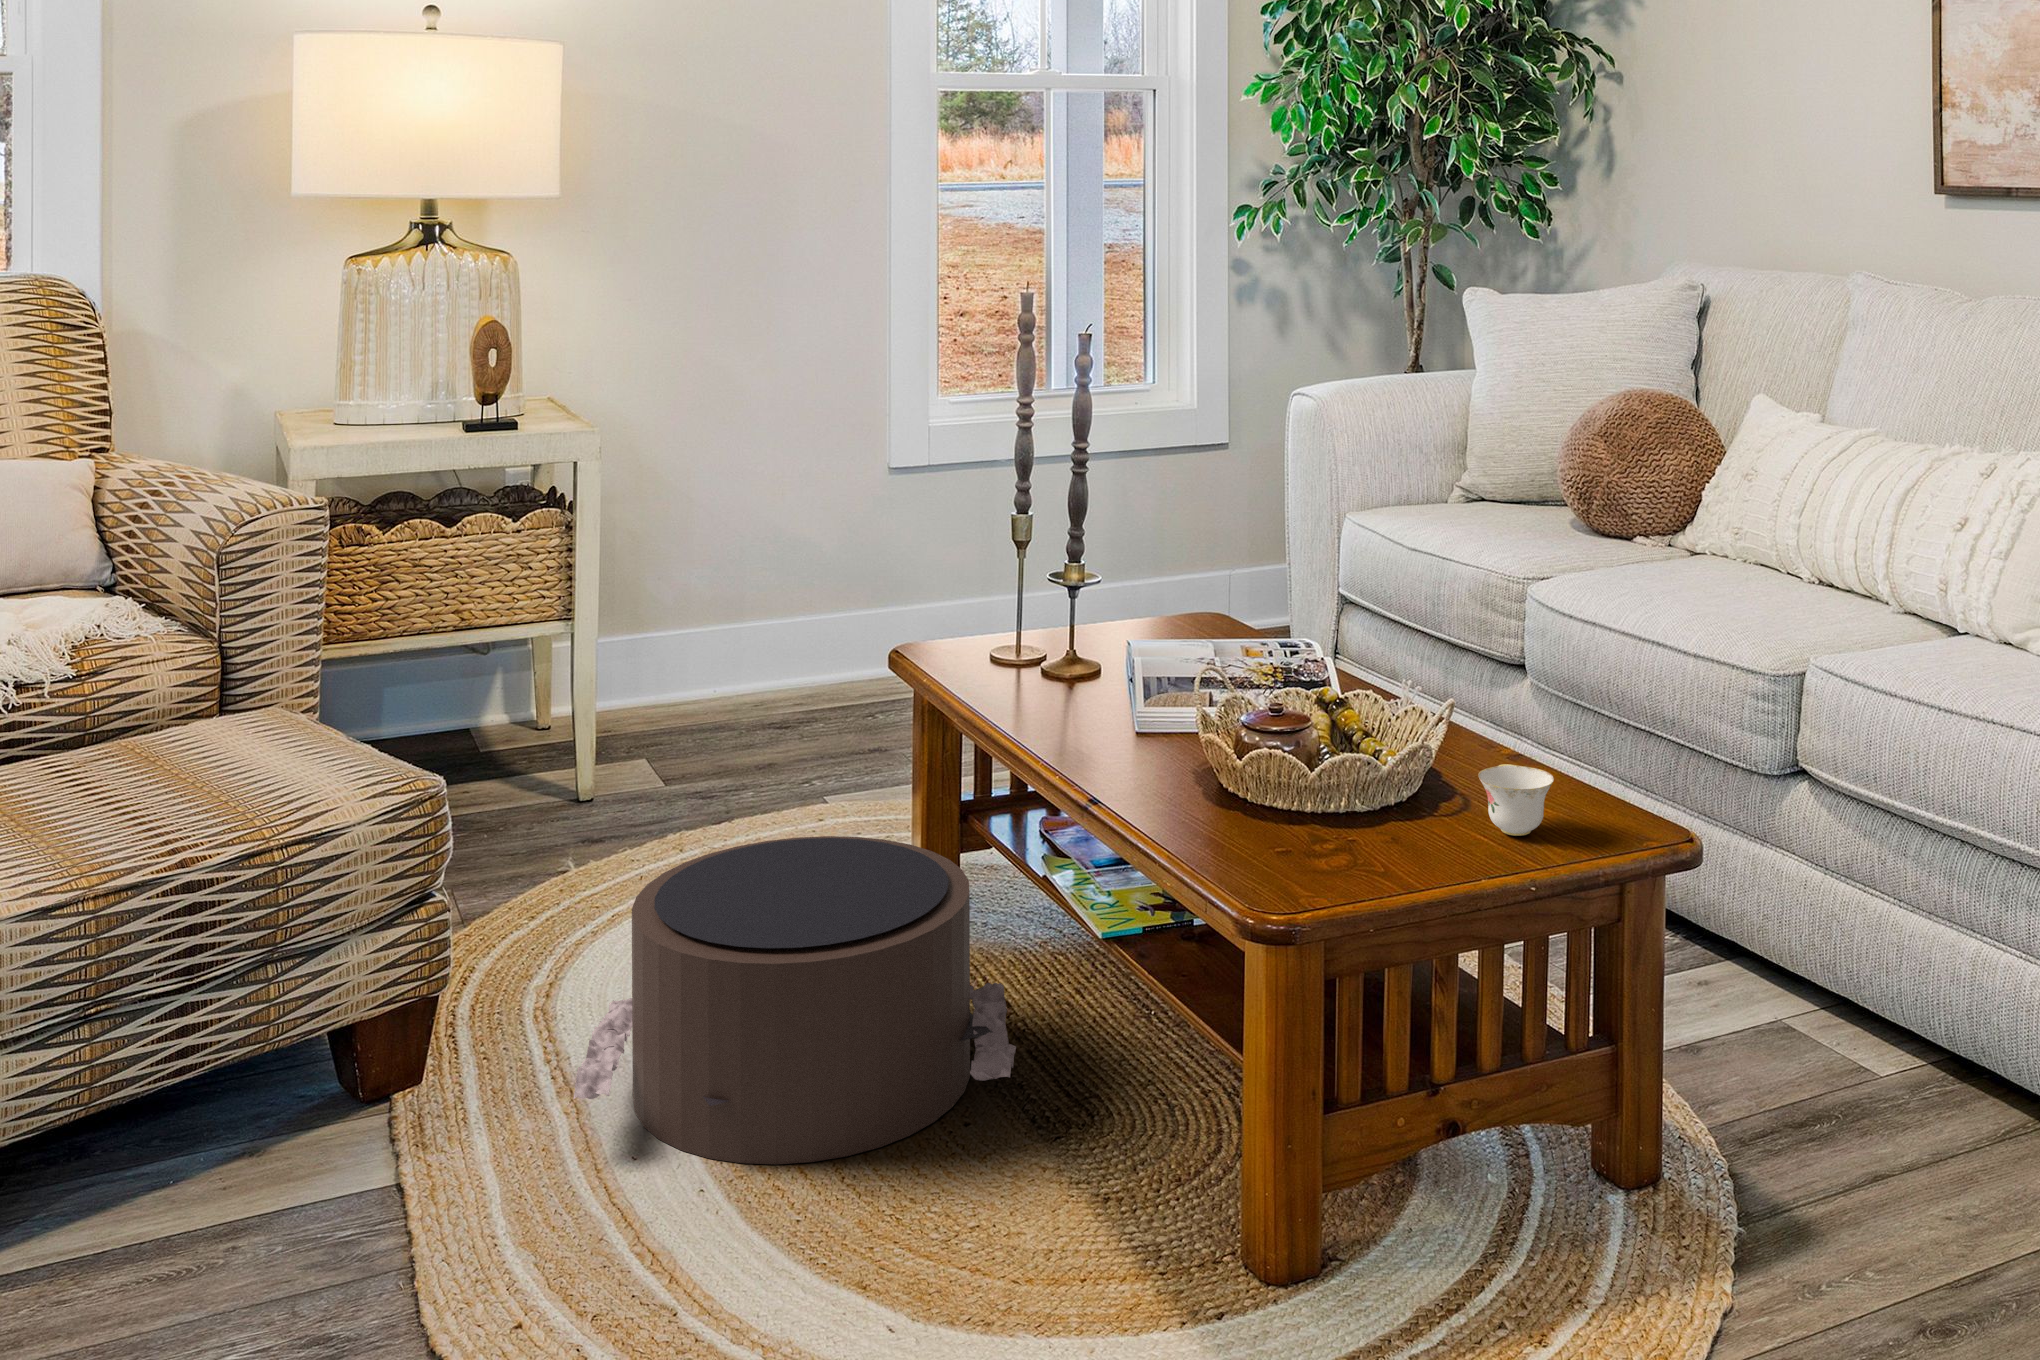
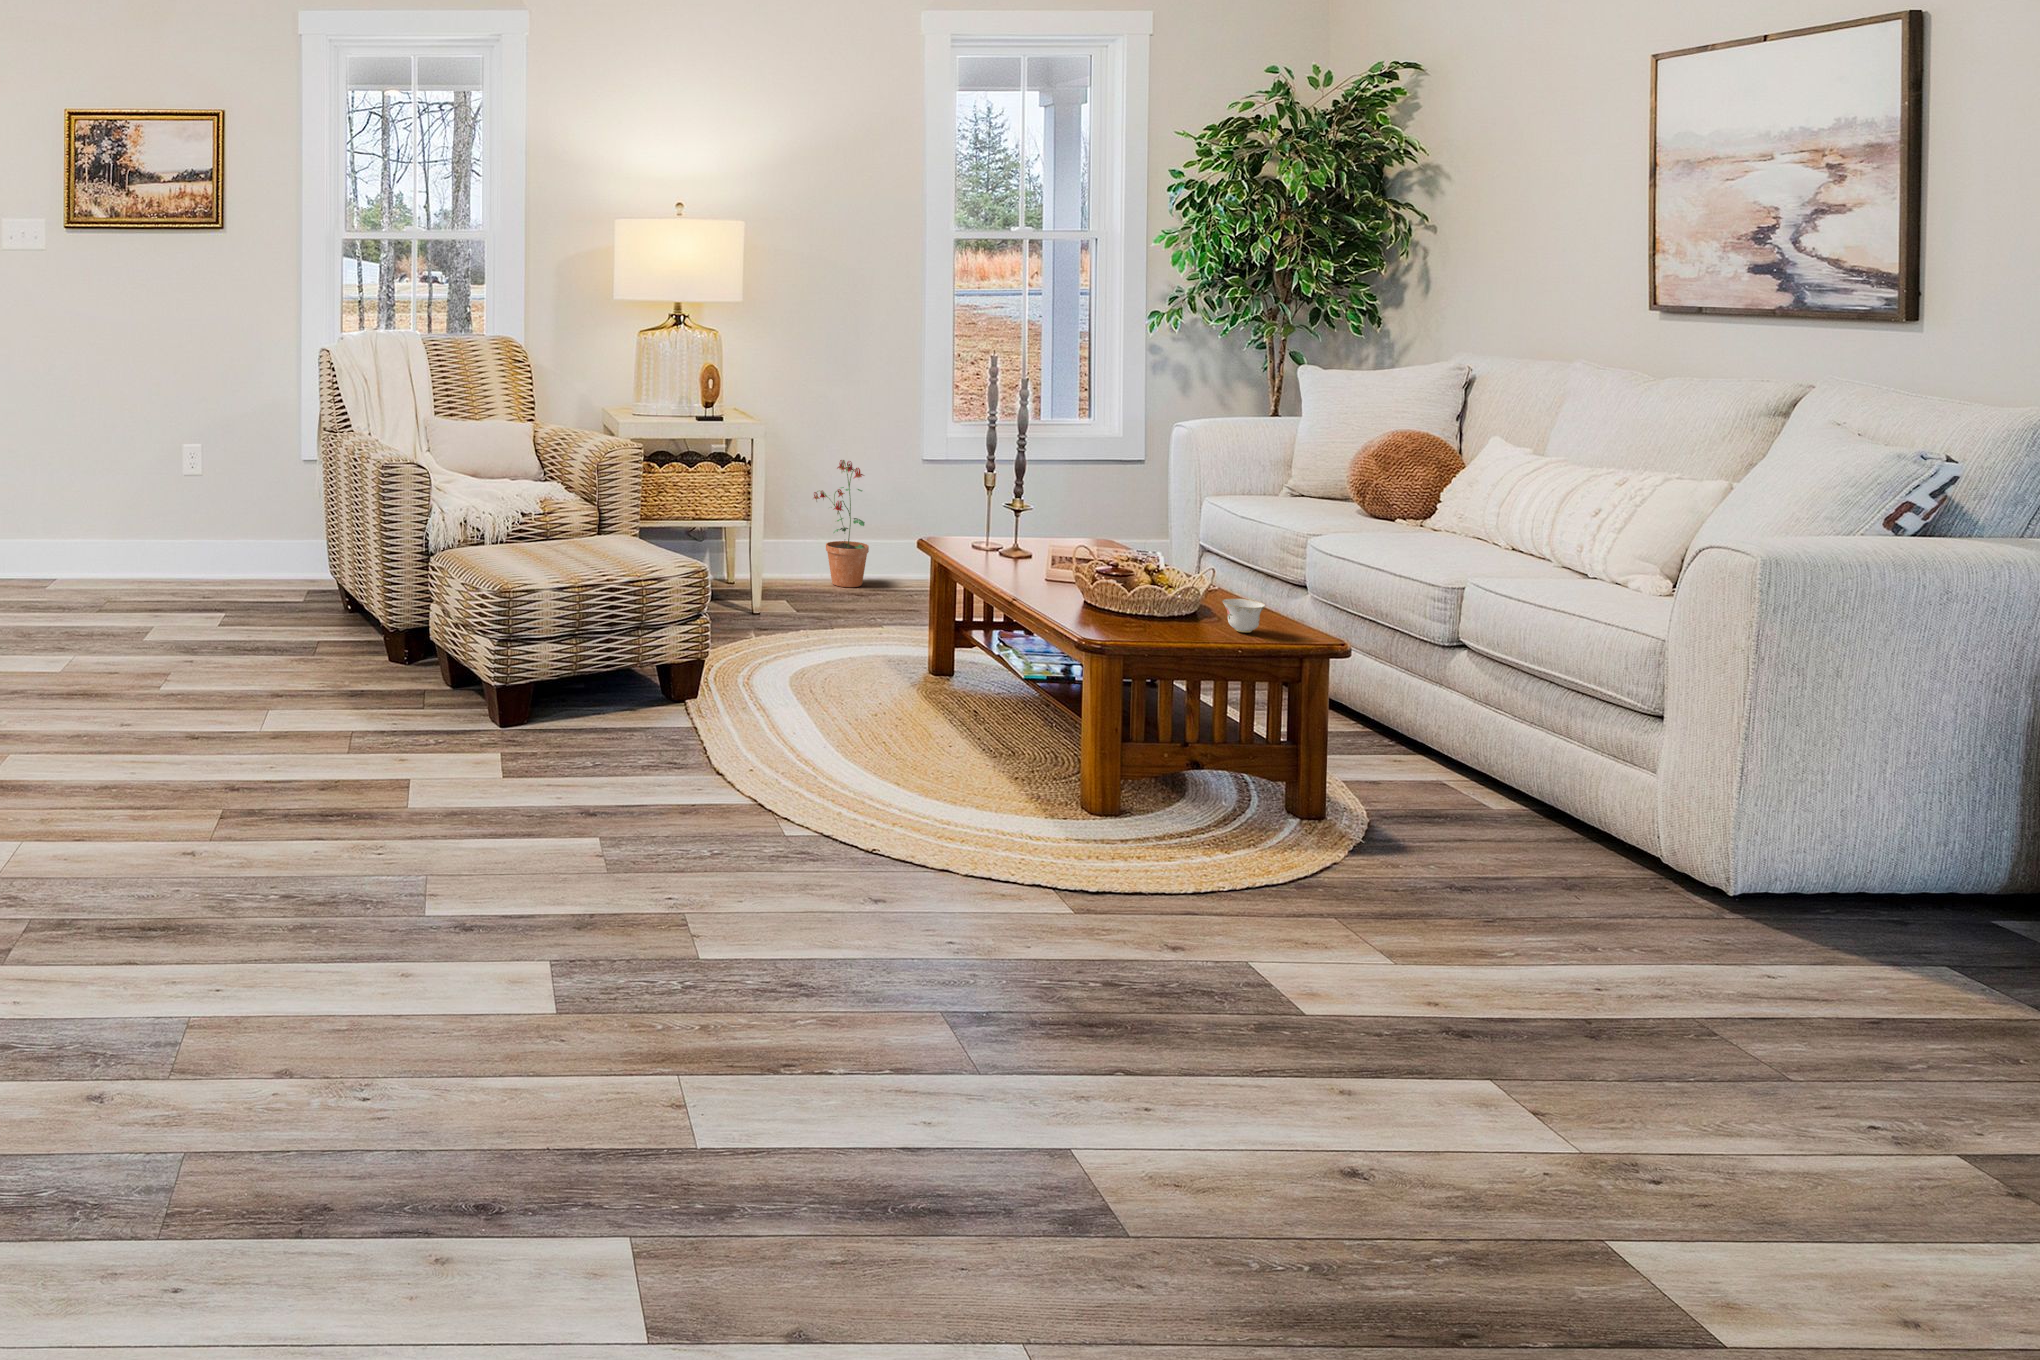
potted plant: none [693,482,796,715] -> present [814,460,869,587]
pouf: present [573,836,1016,1164] -> none [765,616,977,751]

